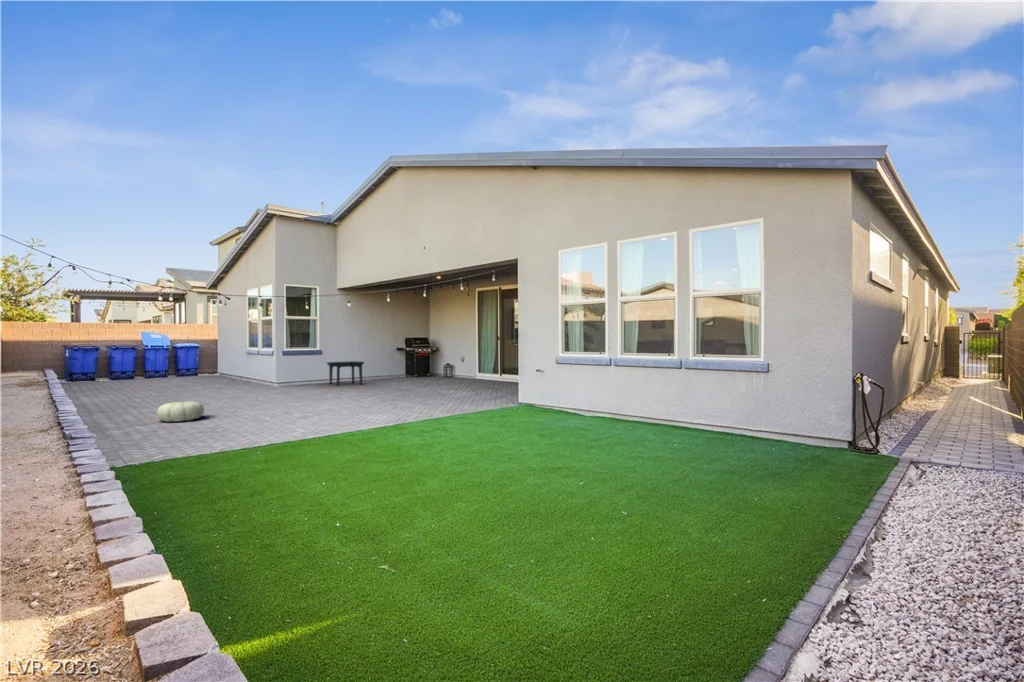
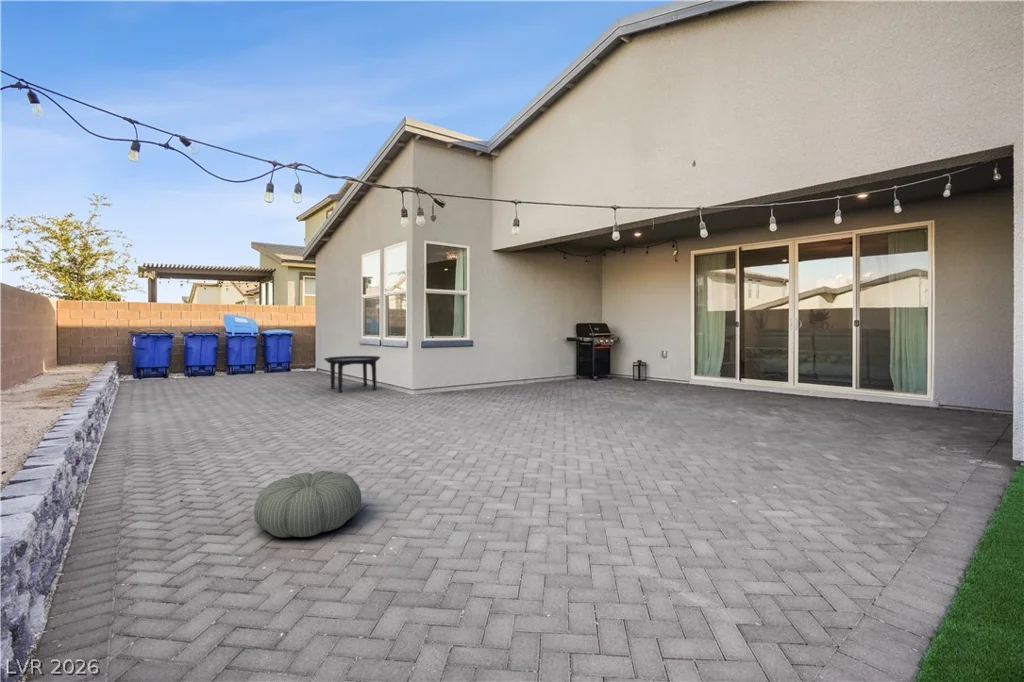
round table: present [327,361,364,386] -> present [325,356,380,393]

